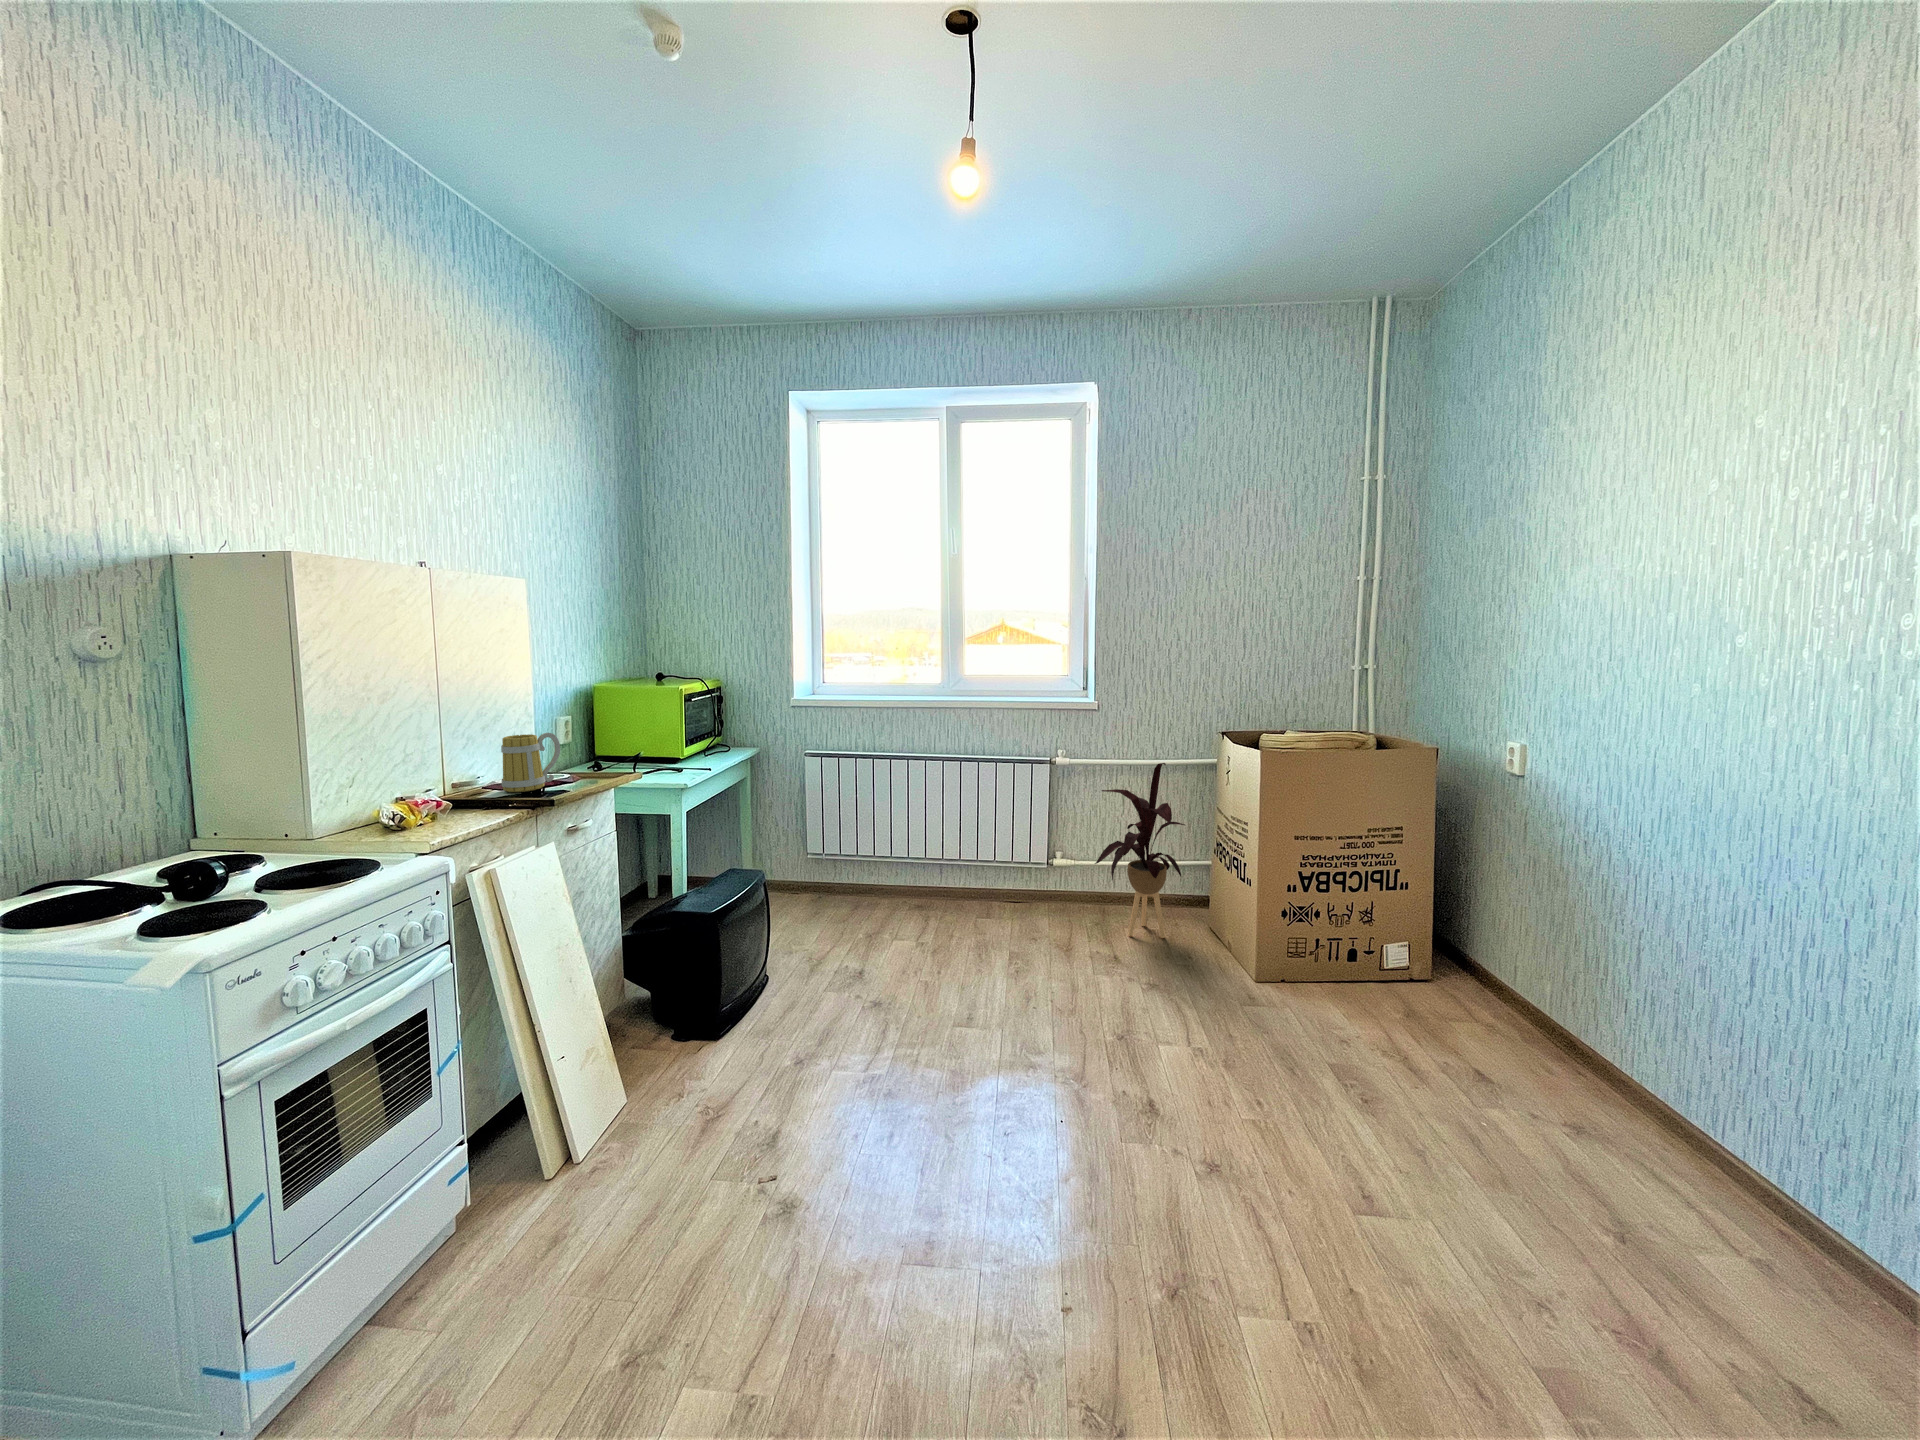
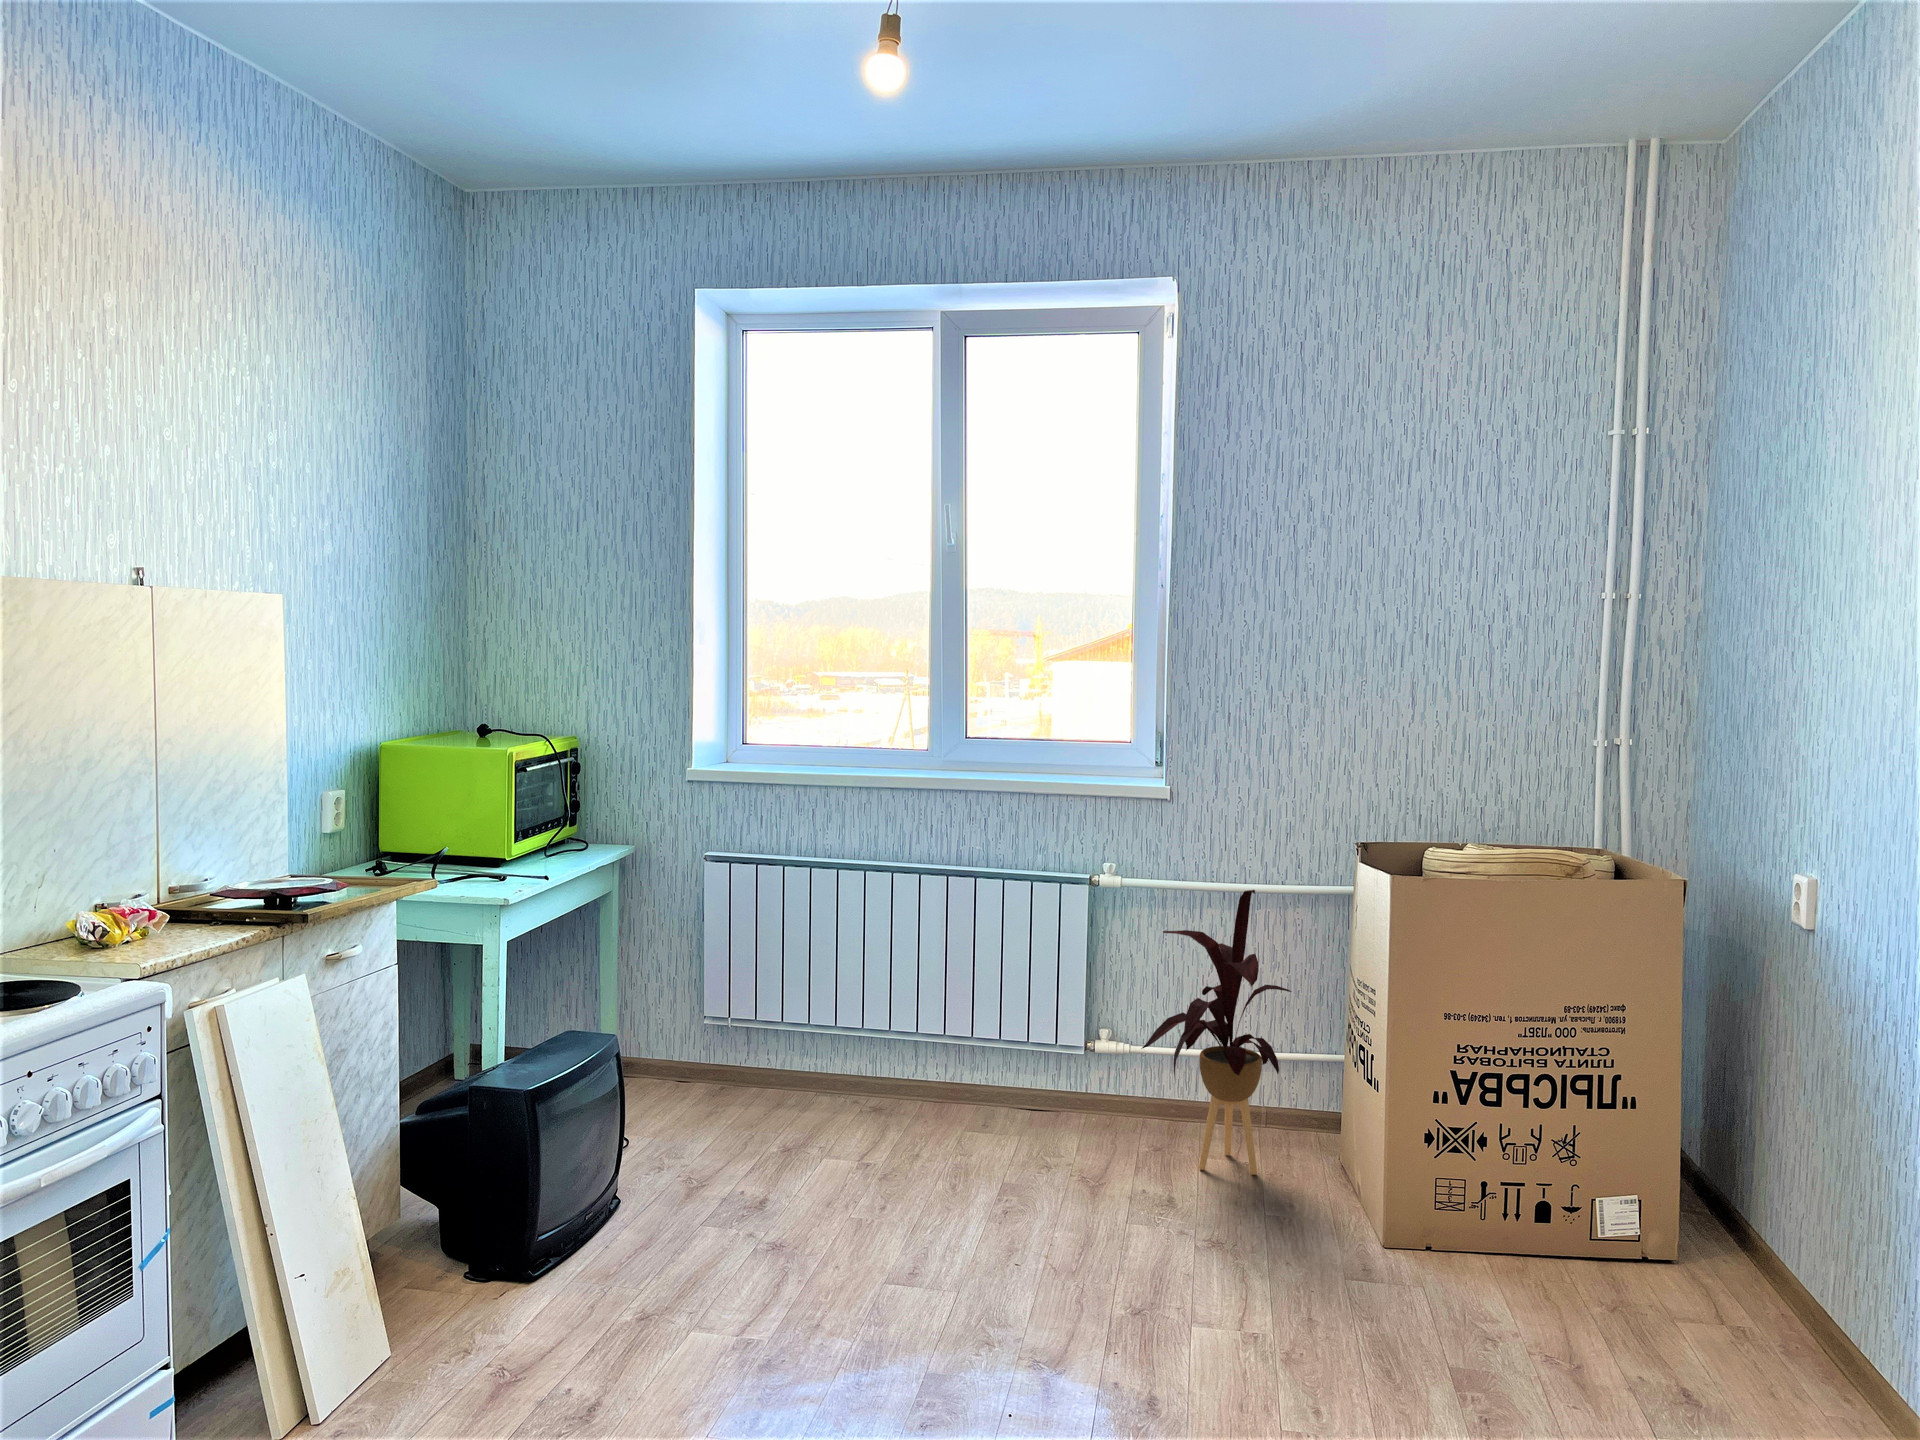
mug: present [501,733,560,792] -> none [243,814,328,899]

